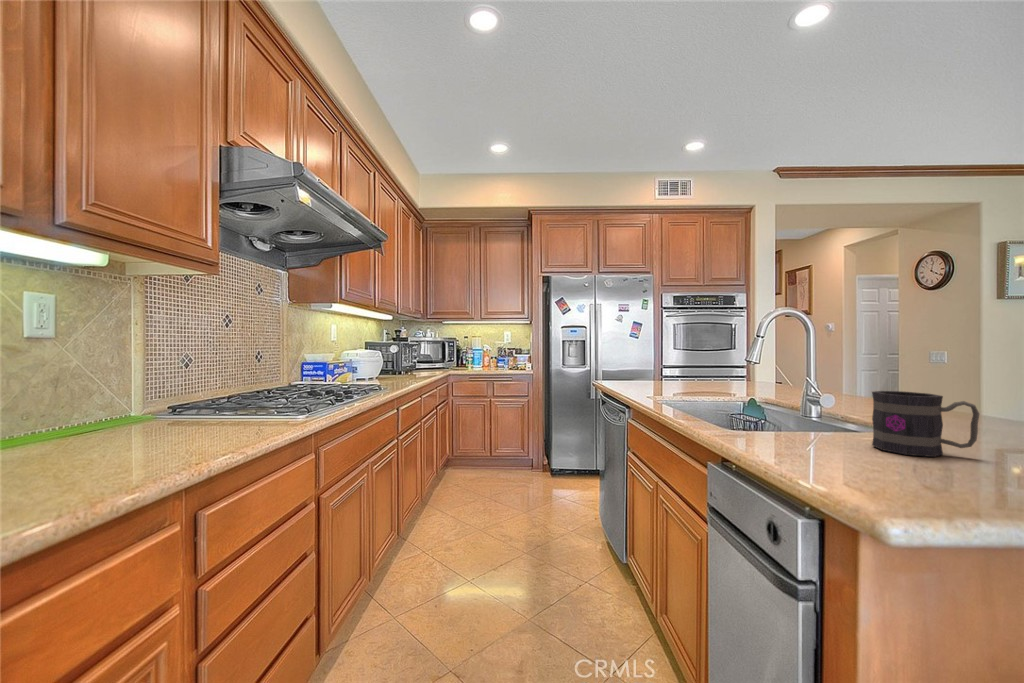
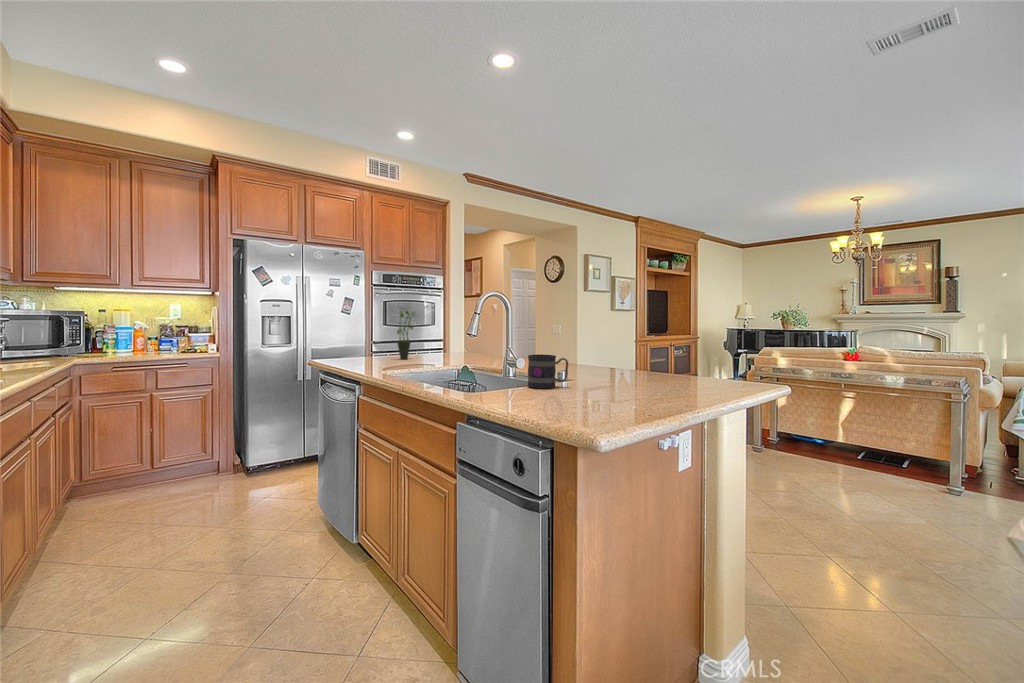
potted plant: none [680,327,705,385] -> present [397,311,415,359]

